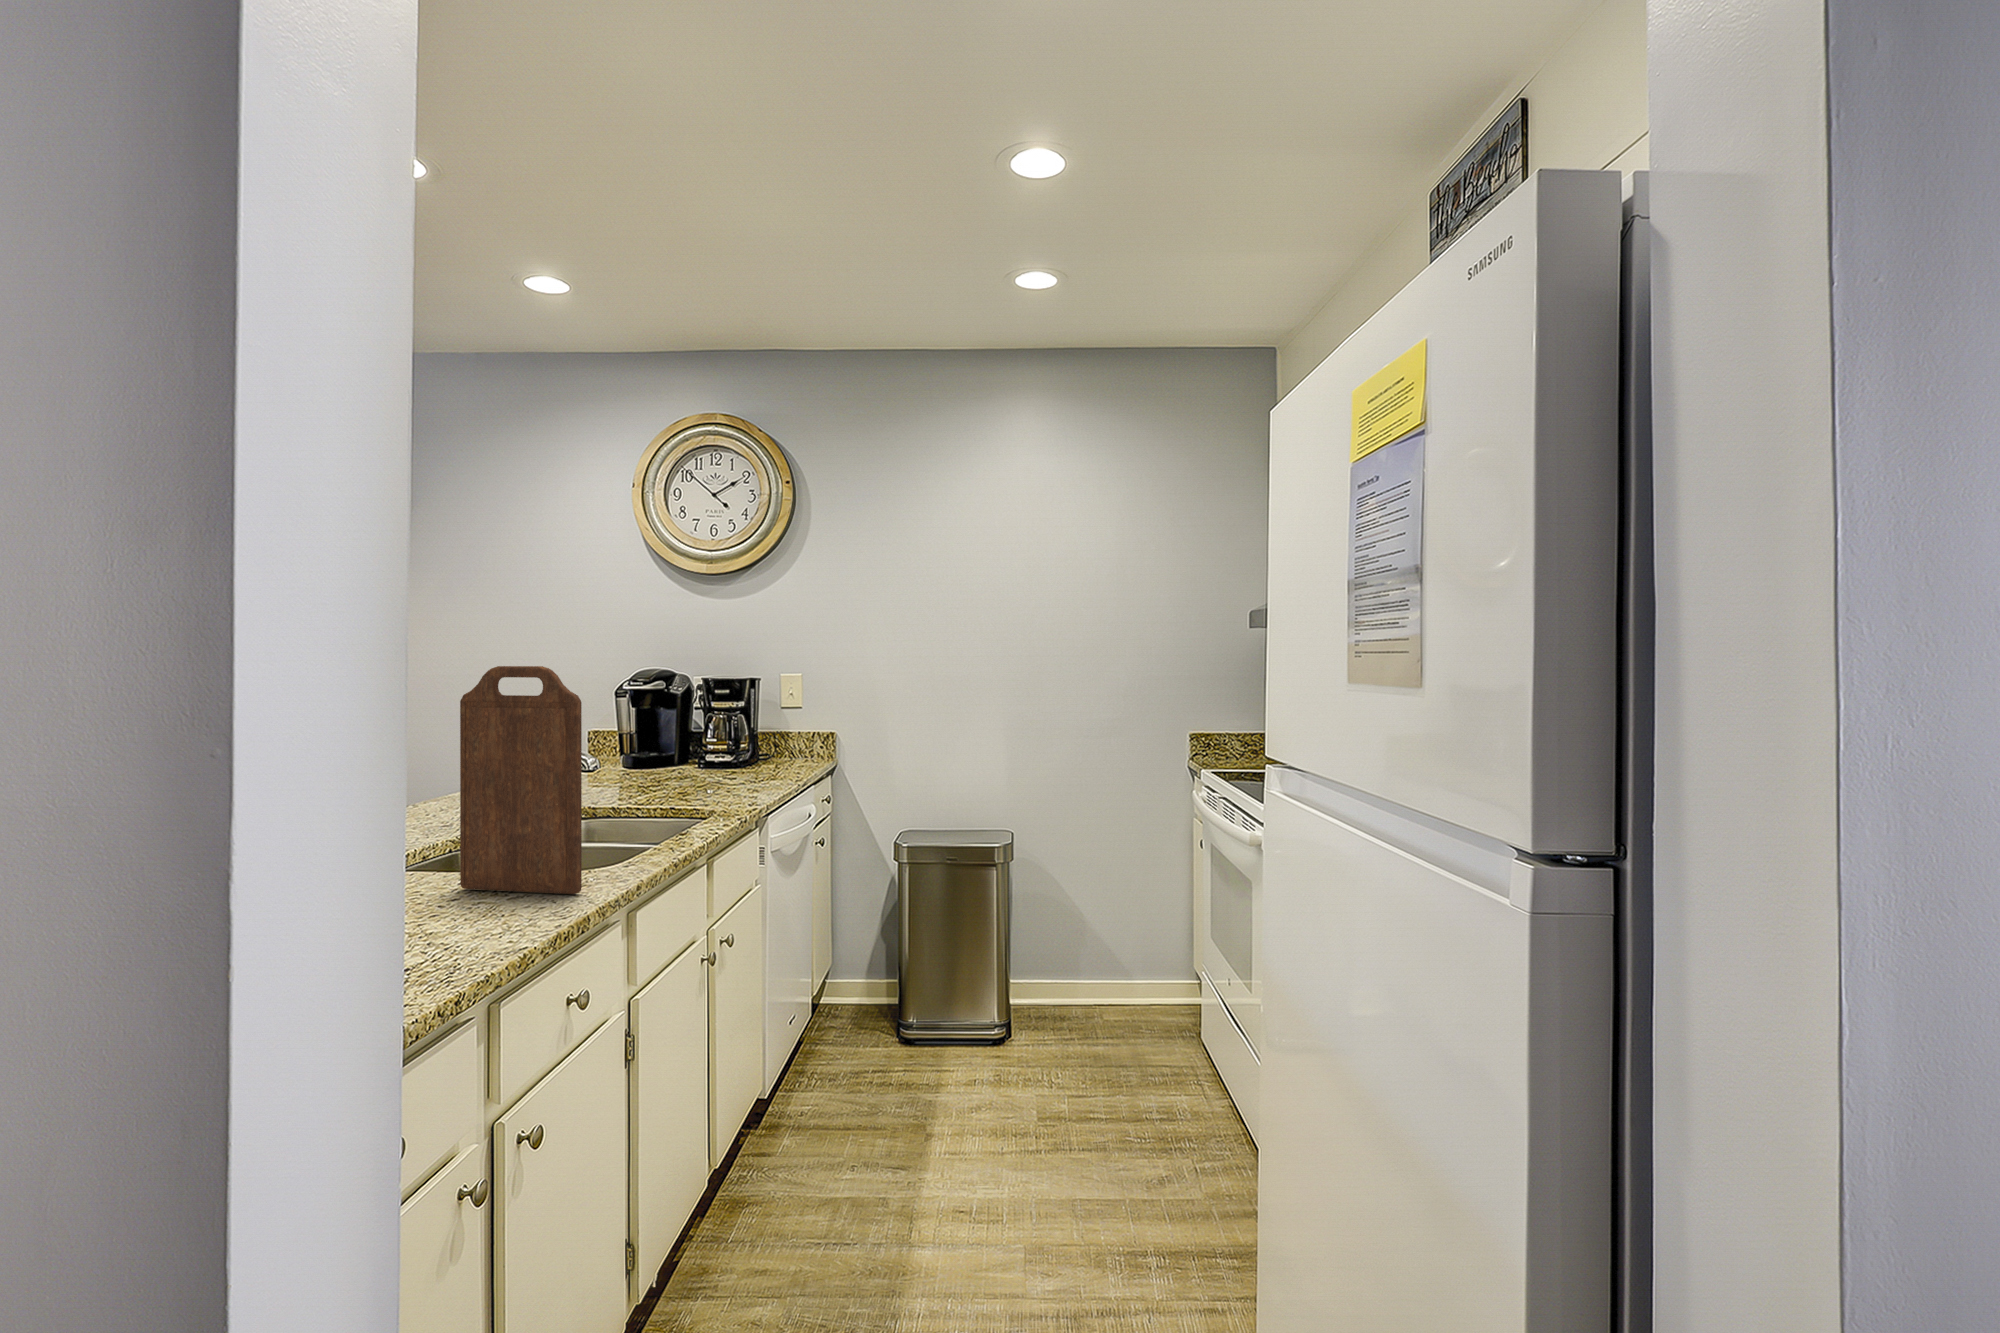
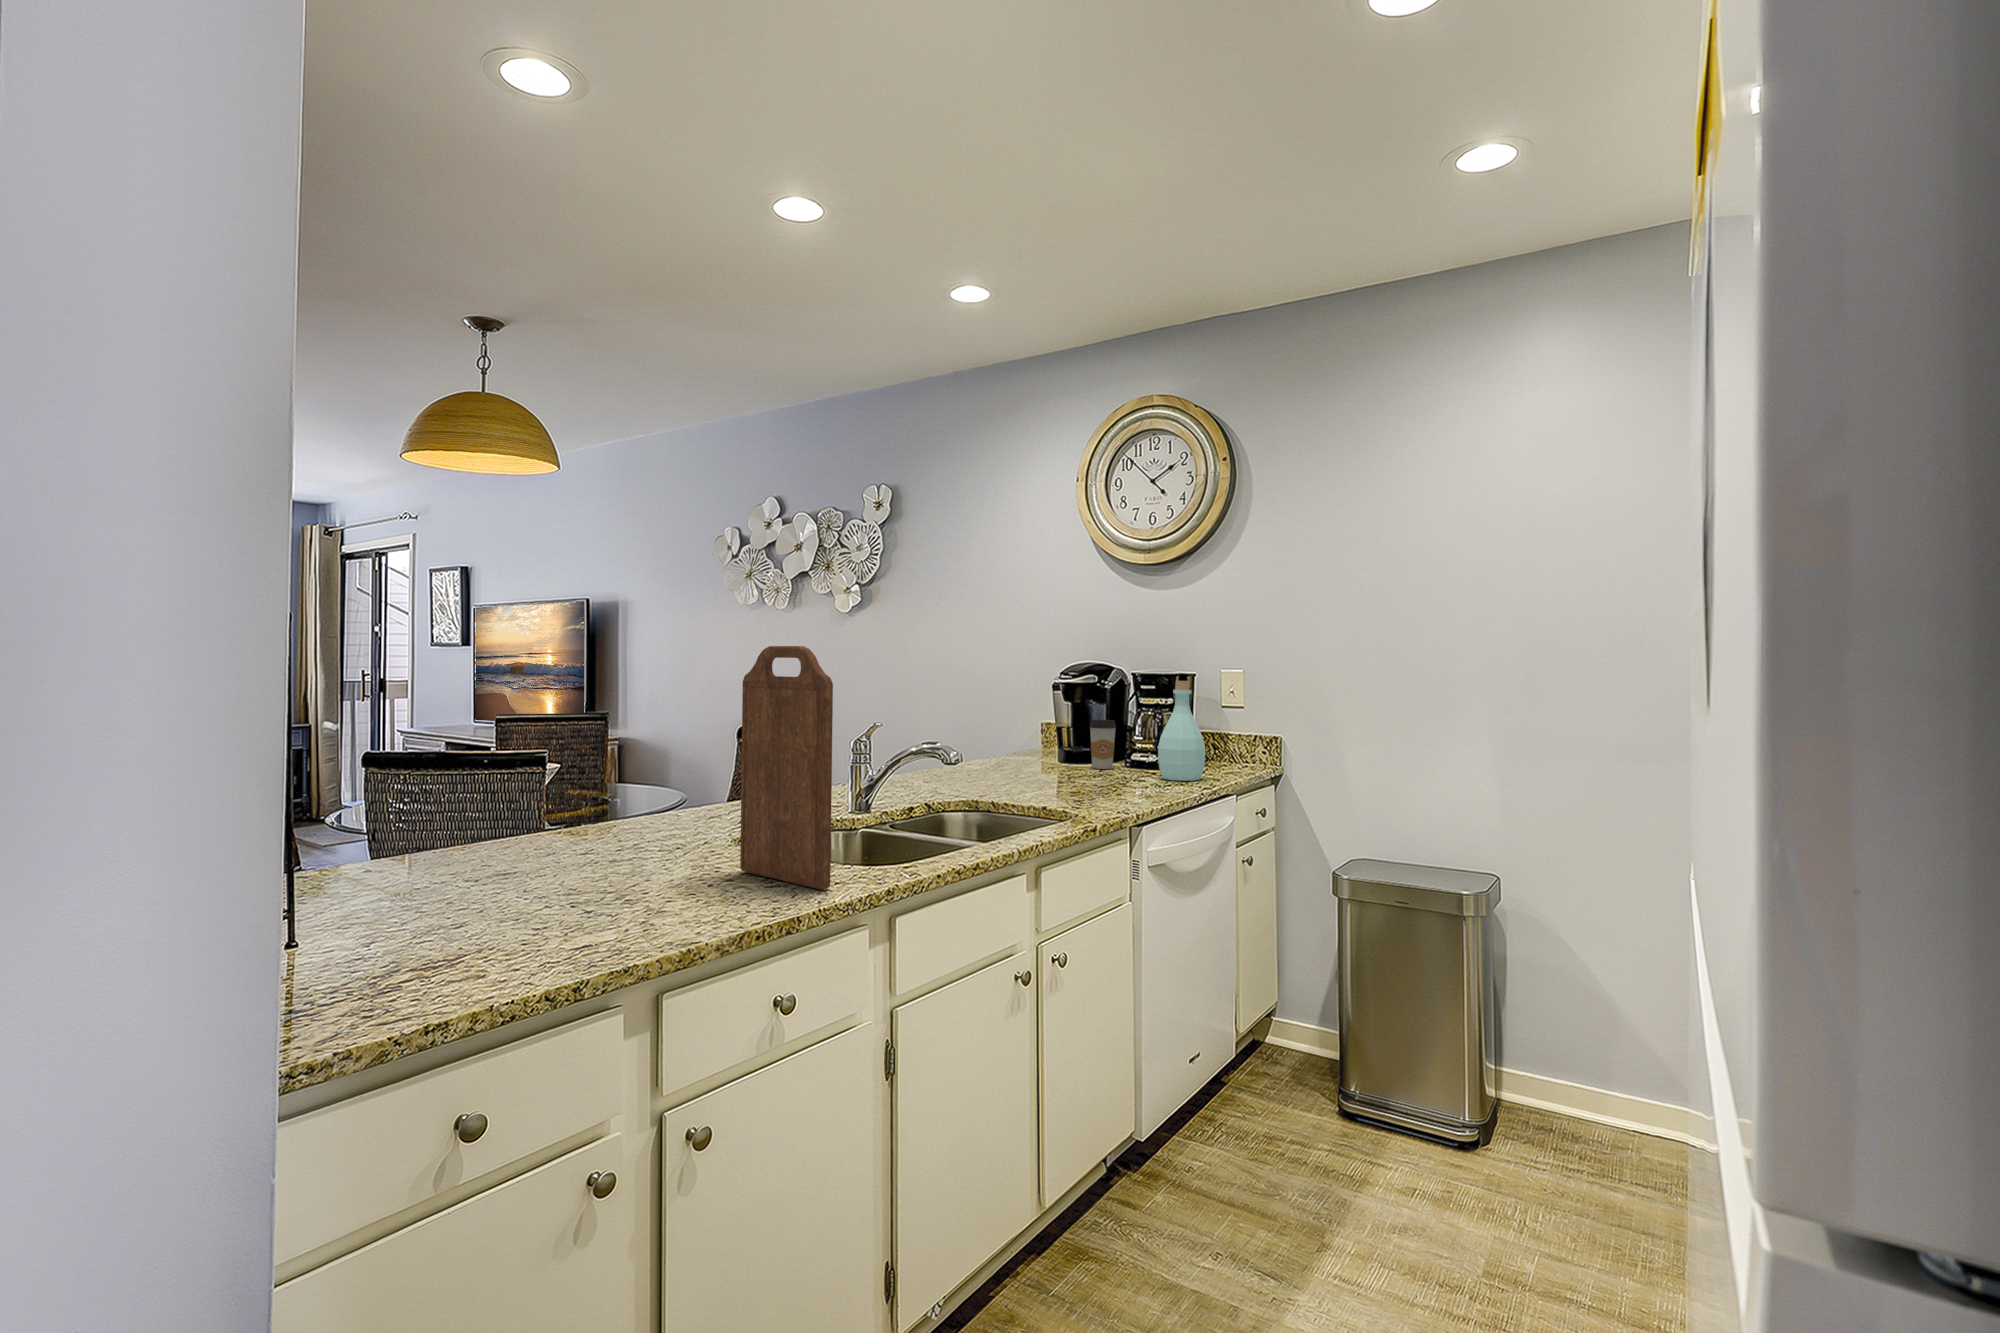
bottle: none [738,684,783,774] -> present [1158,681,1205,781]
coffee cup: none [662,722,688,769] -> present [1090,720,1116,769]

